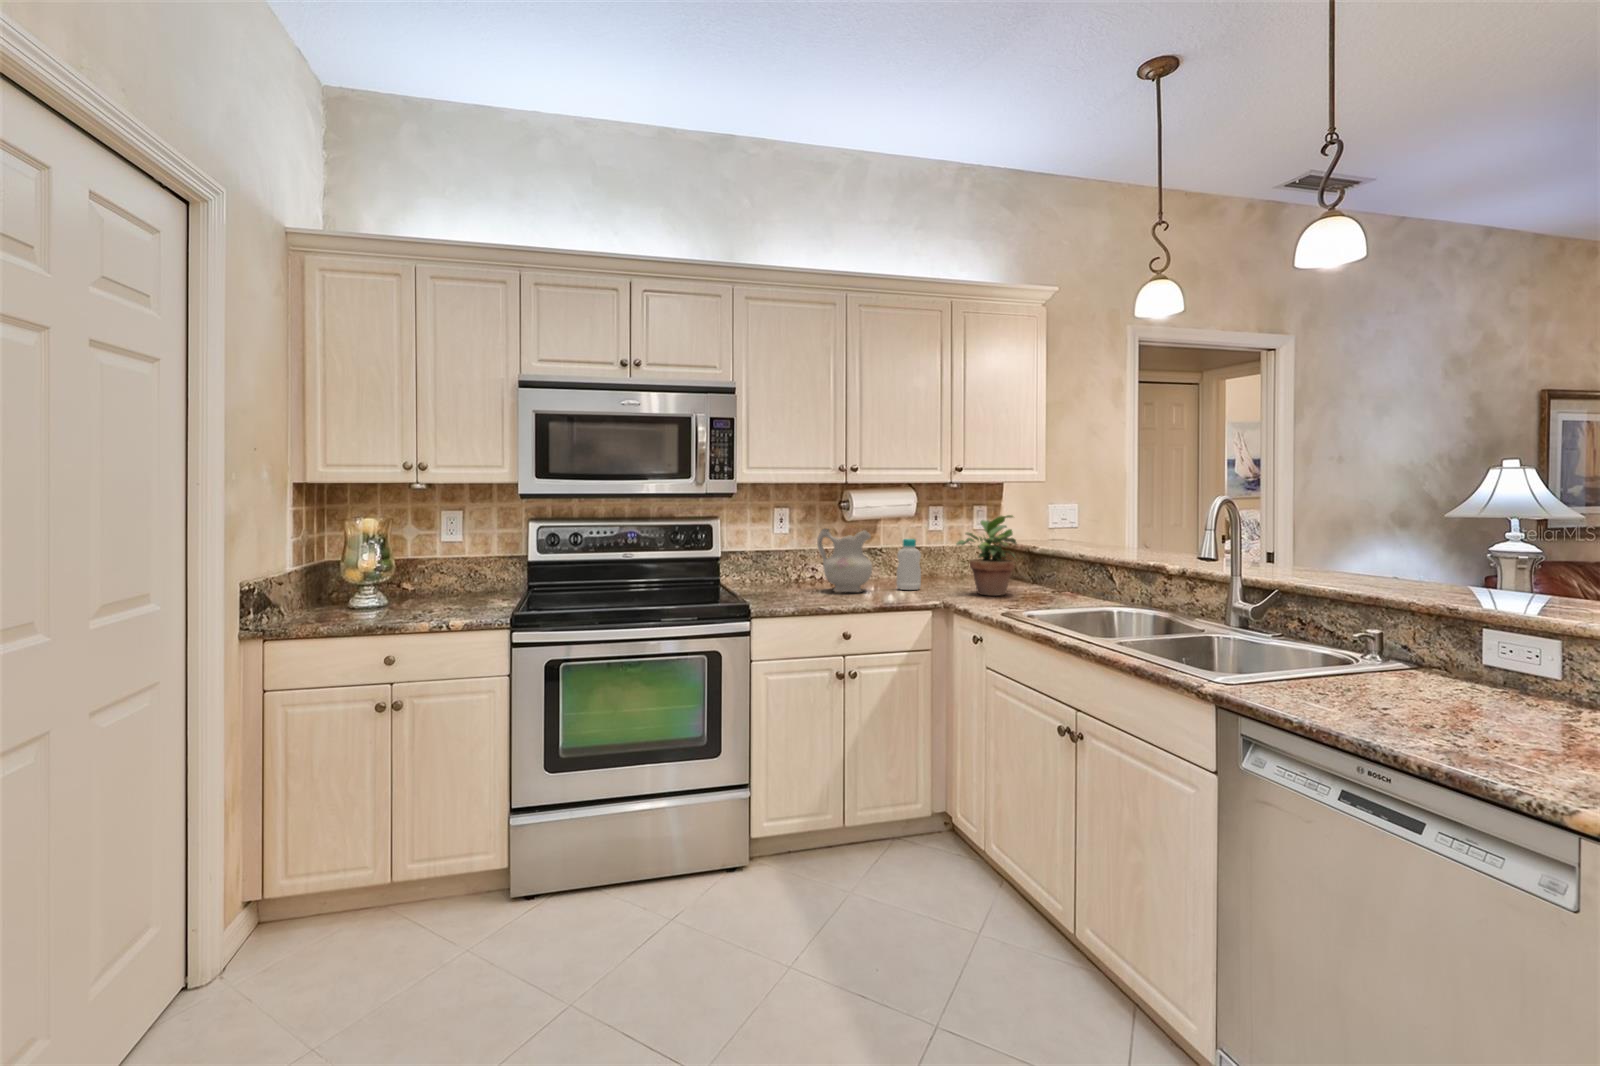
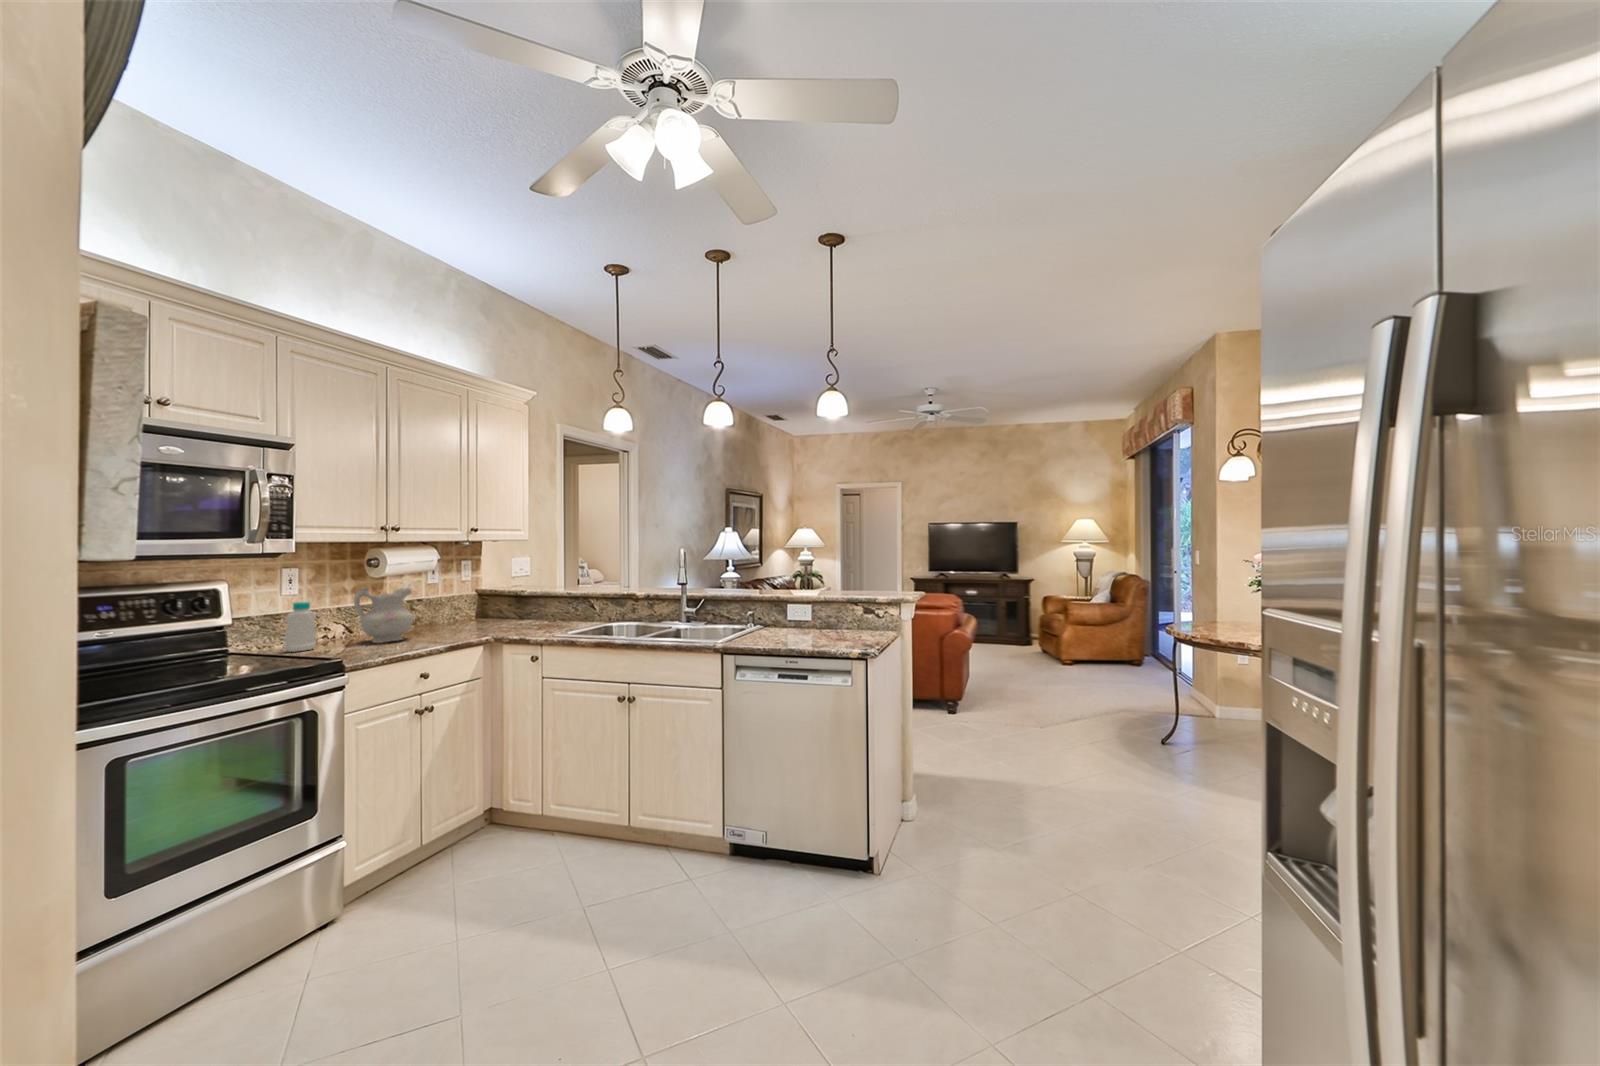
potted plant: present [956,515,1016,596] -> none [489,570,536,627]
bottle: present [896,539,921,590] -> present [285,602,316,652]

